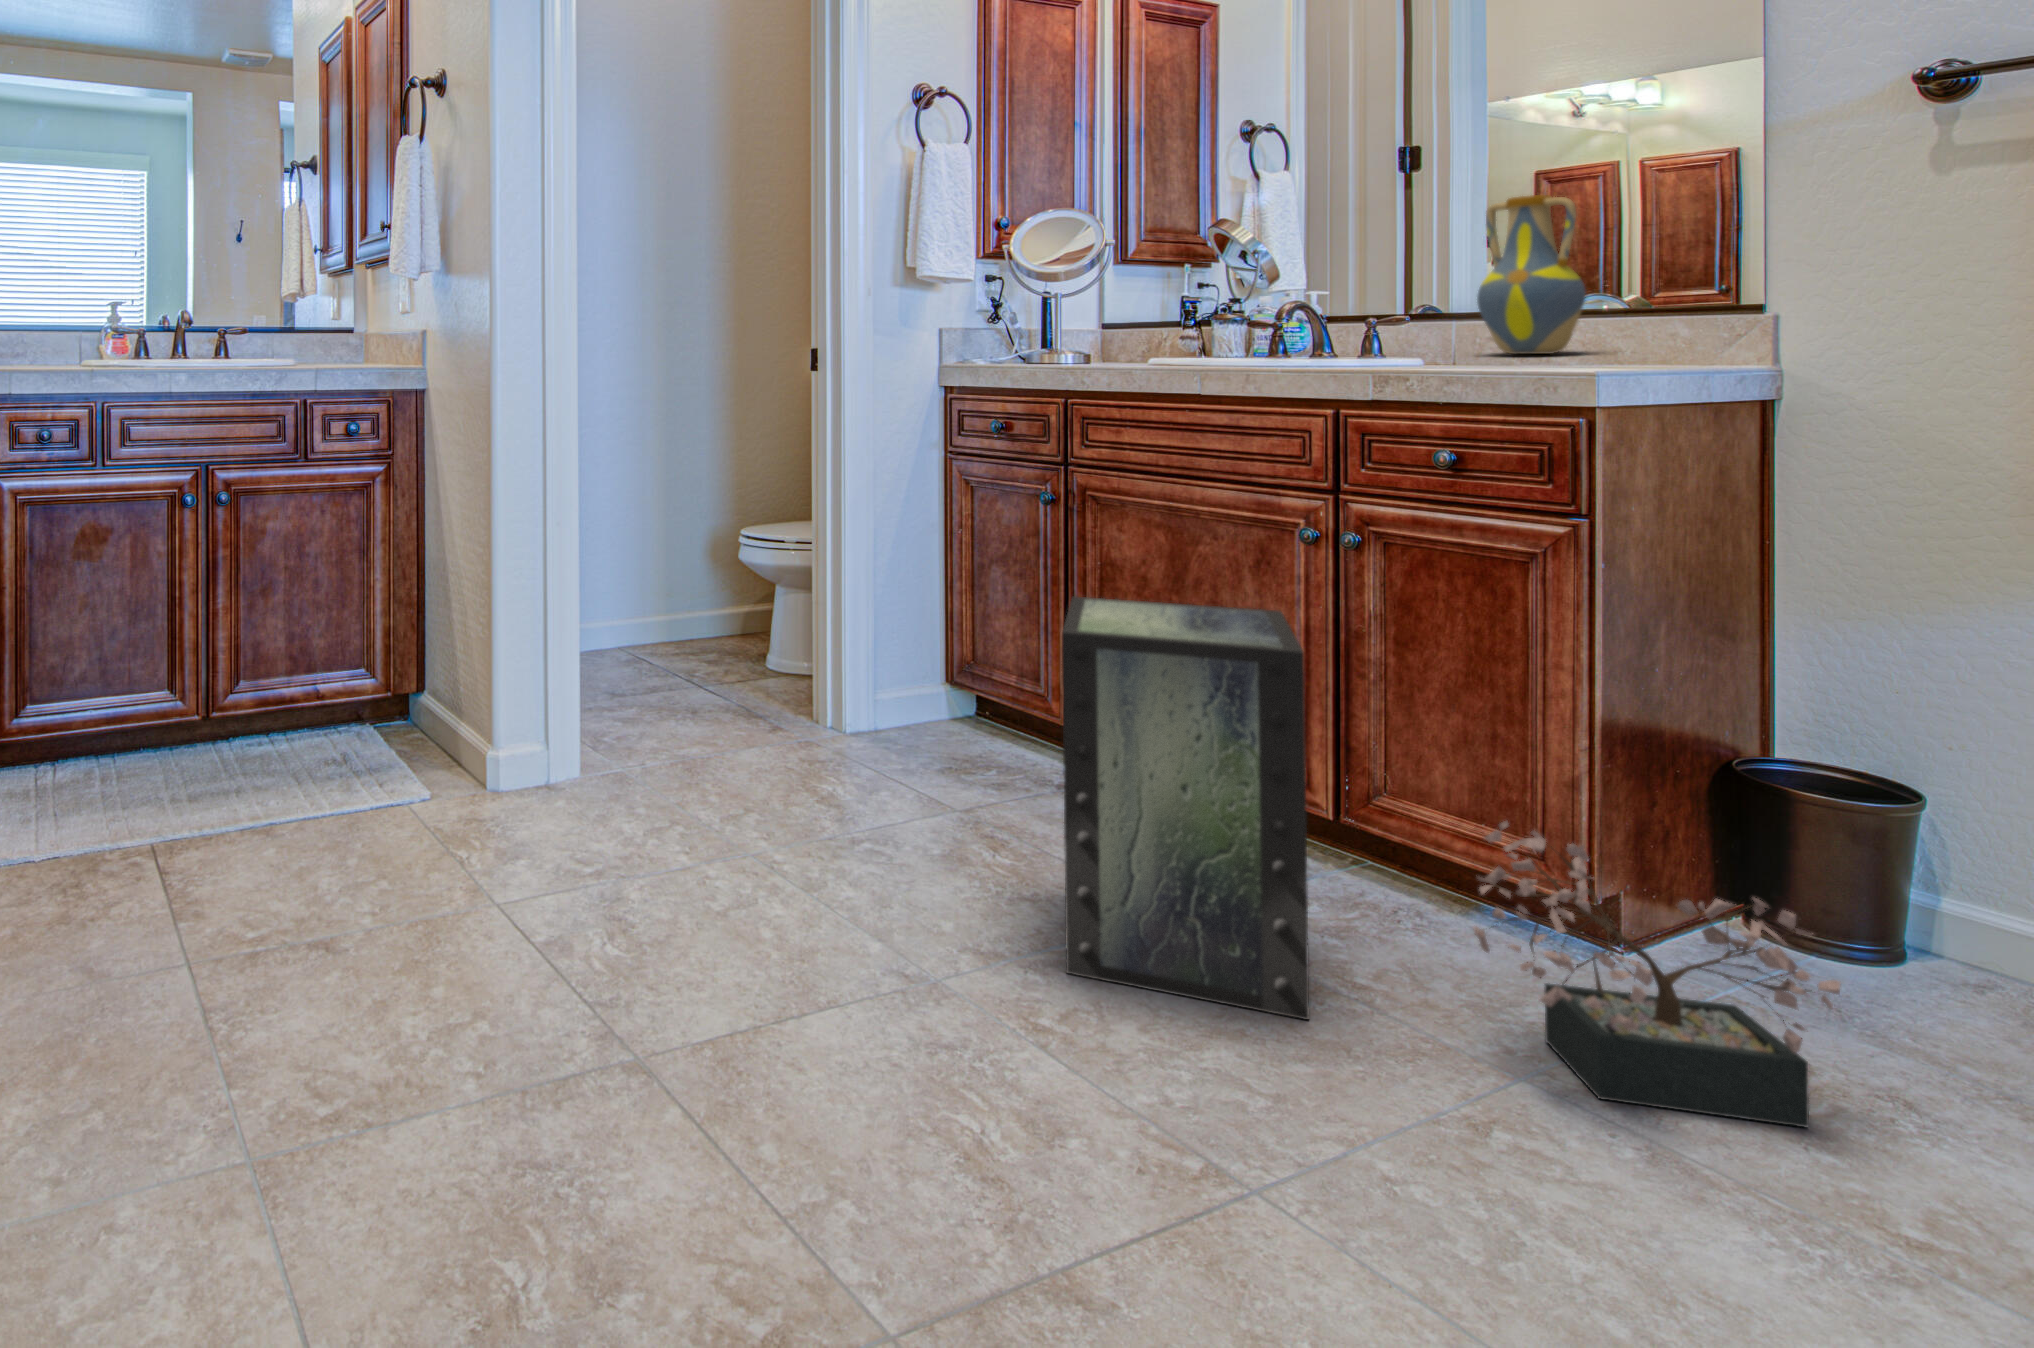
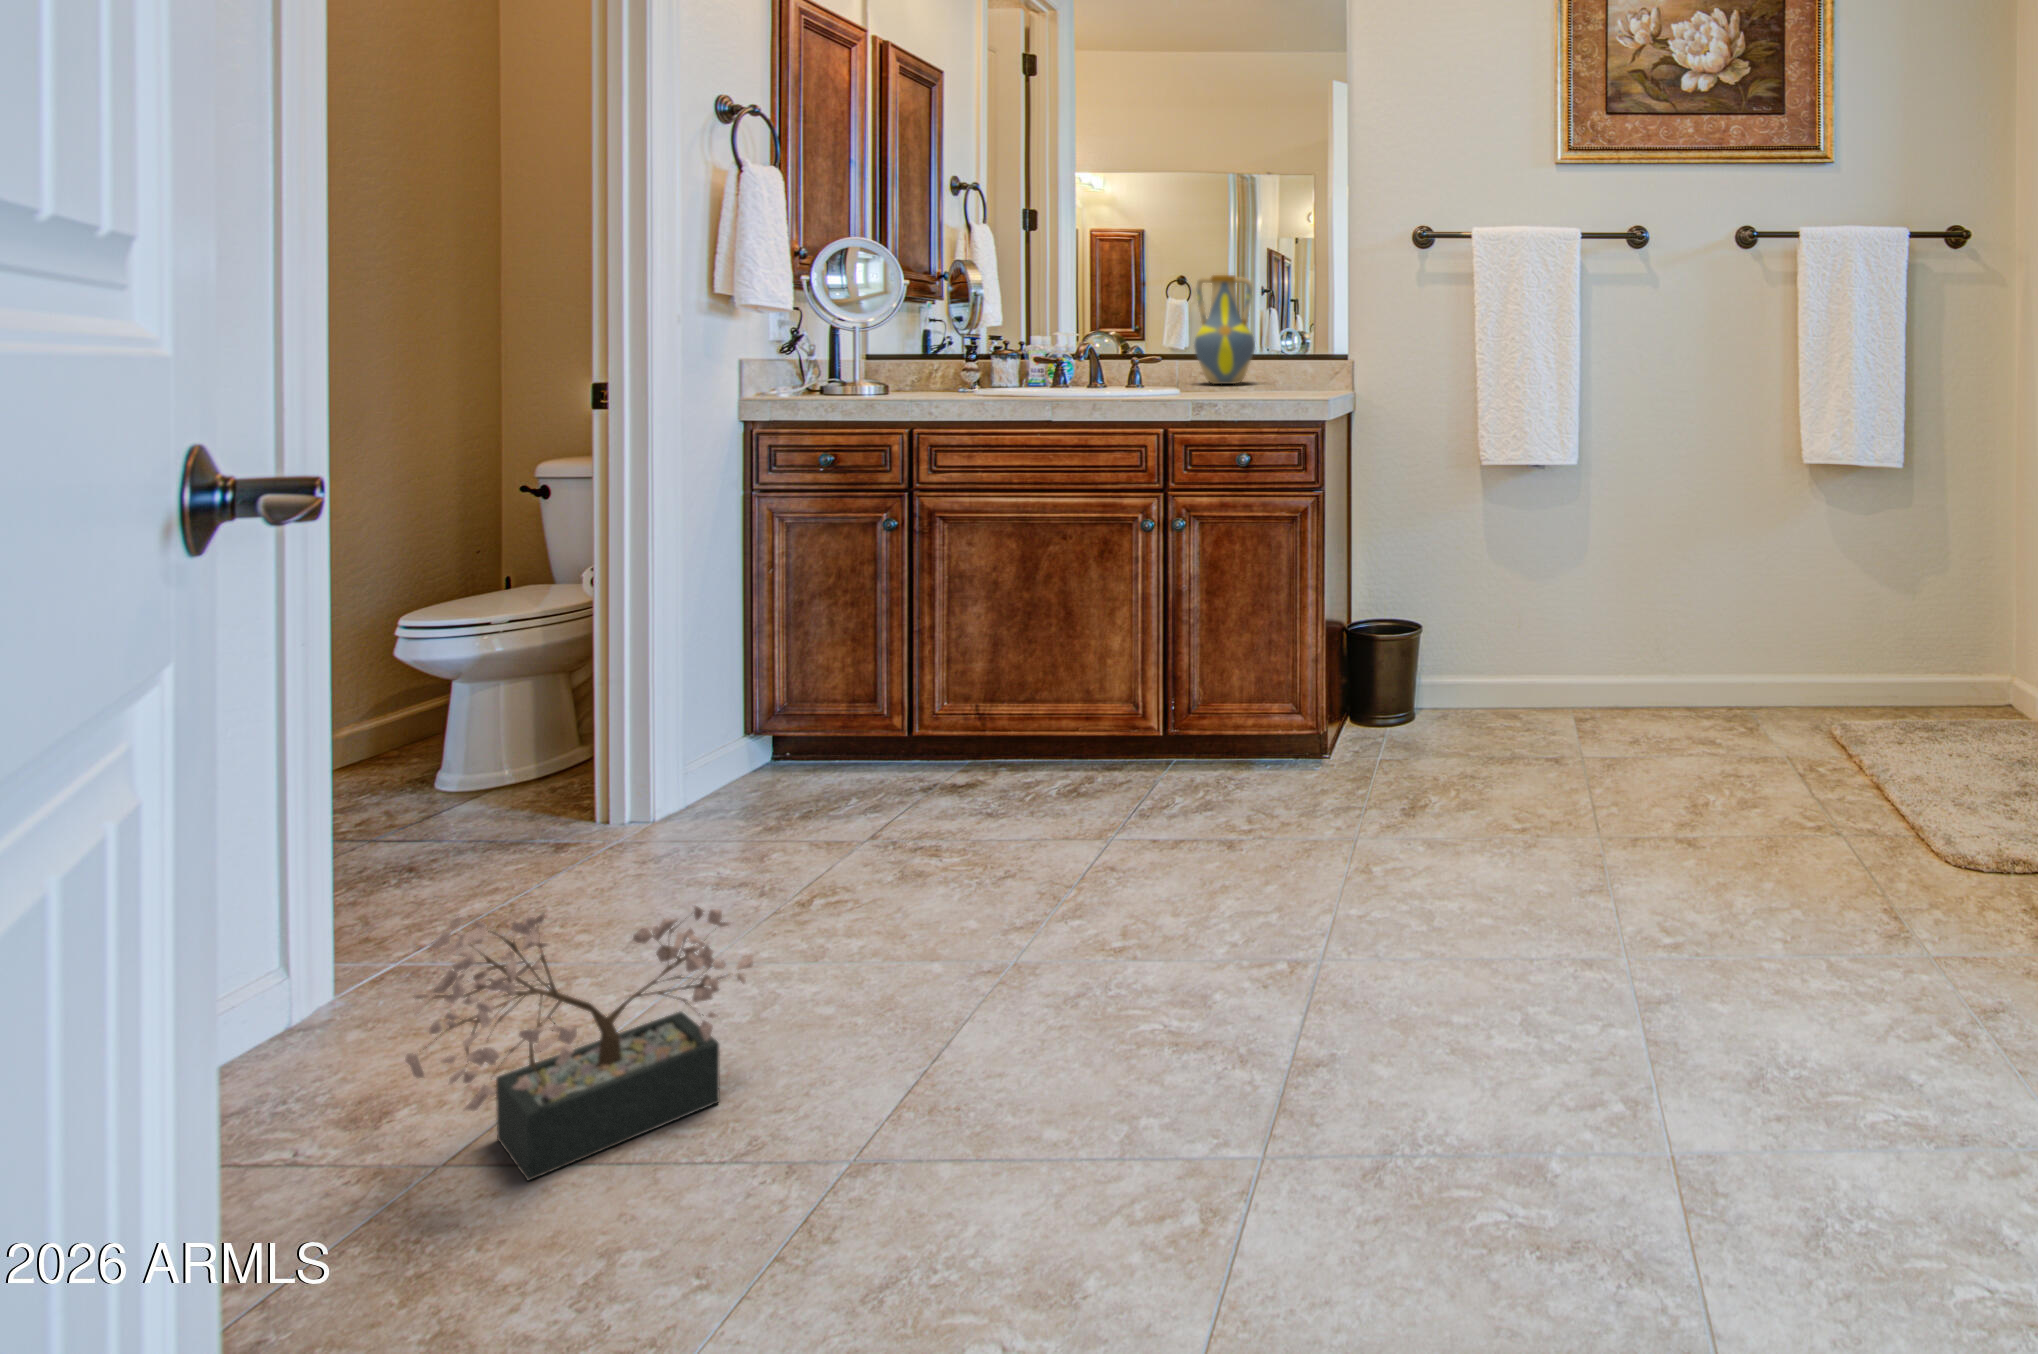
storage box: present [1062,597,1309,1020] -> none [1047,579,1266,903]
decorative plant: present [1473,821,1840,1127] -> present [405,906,753,1180]

